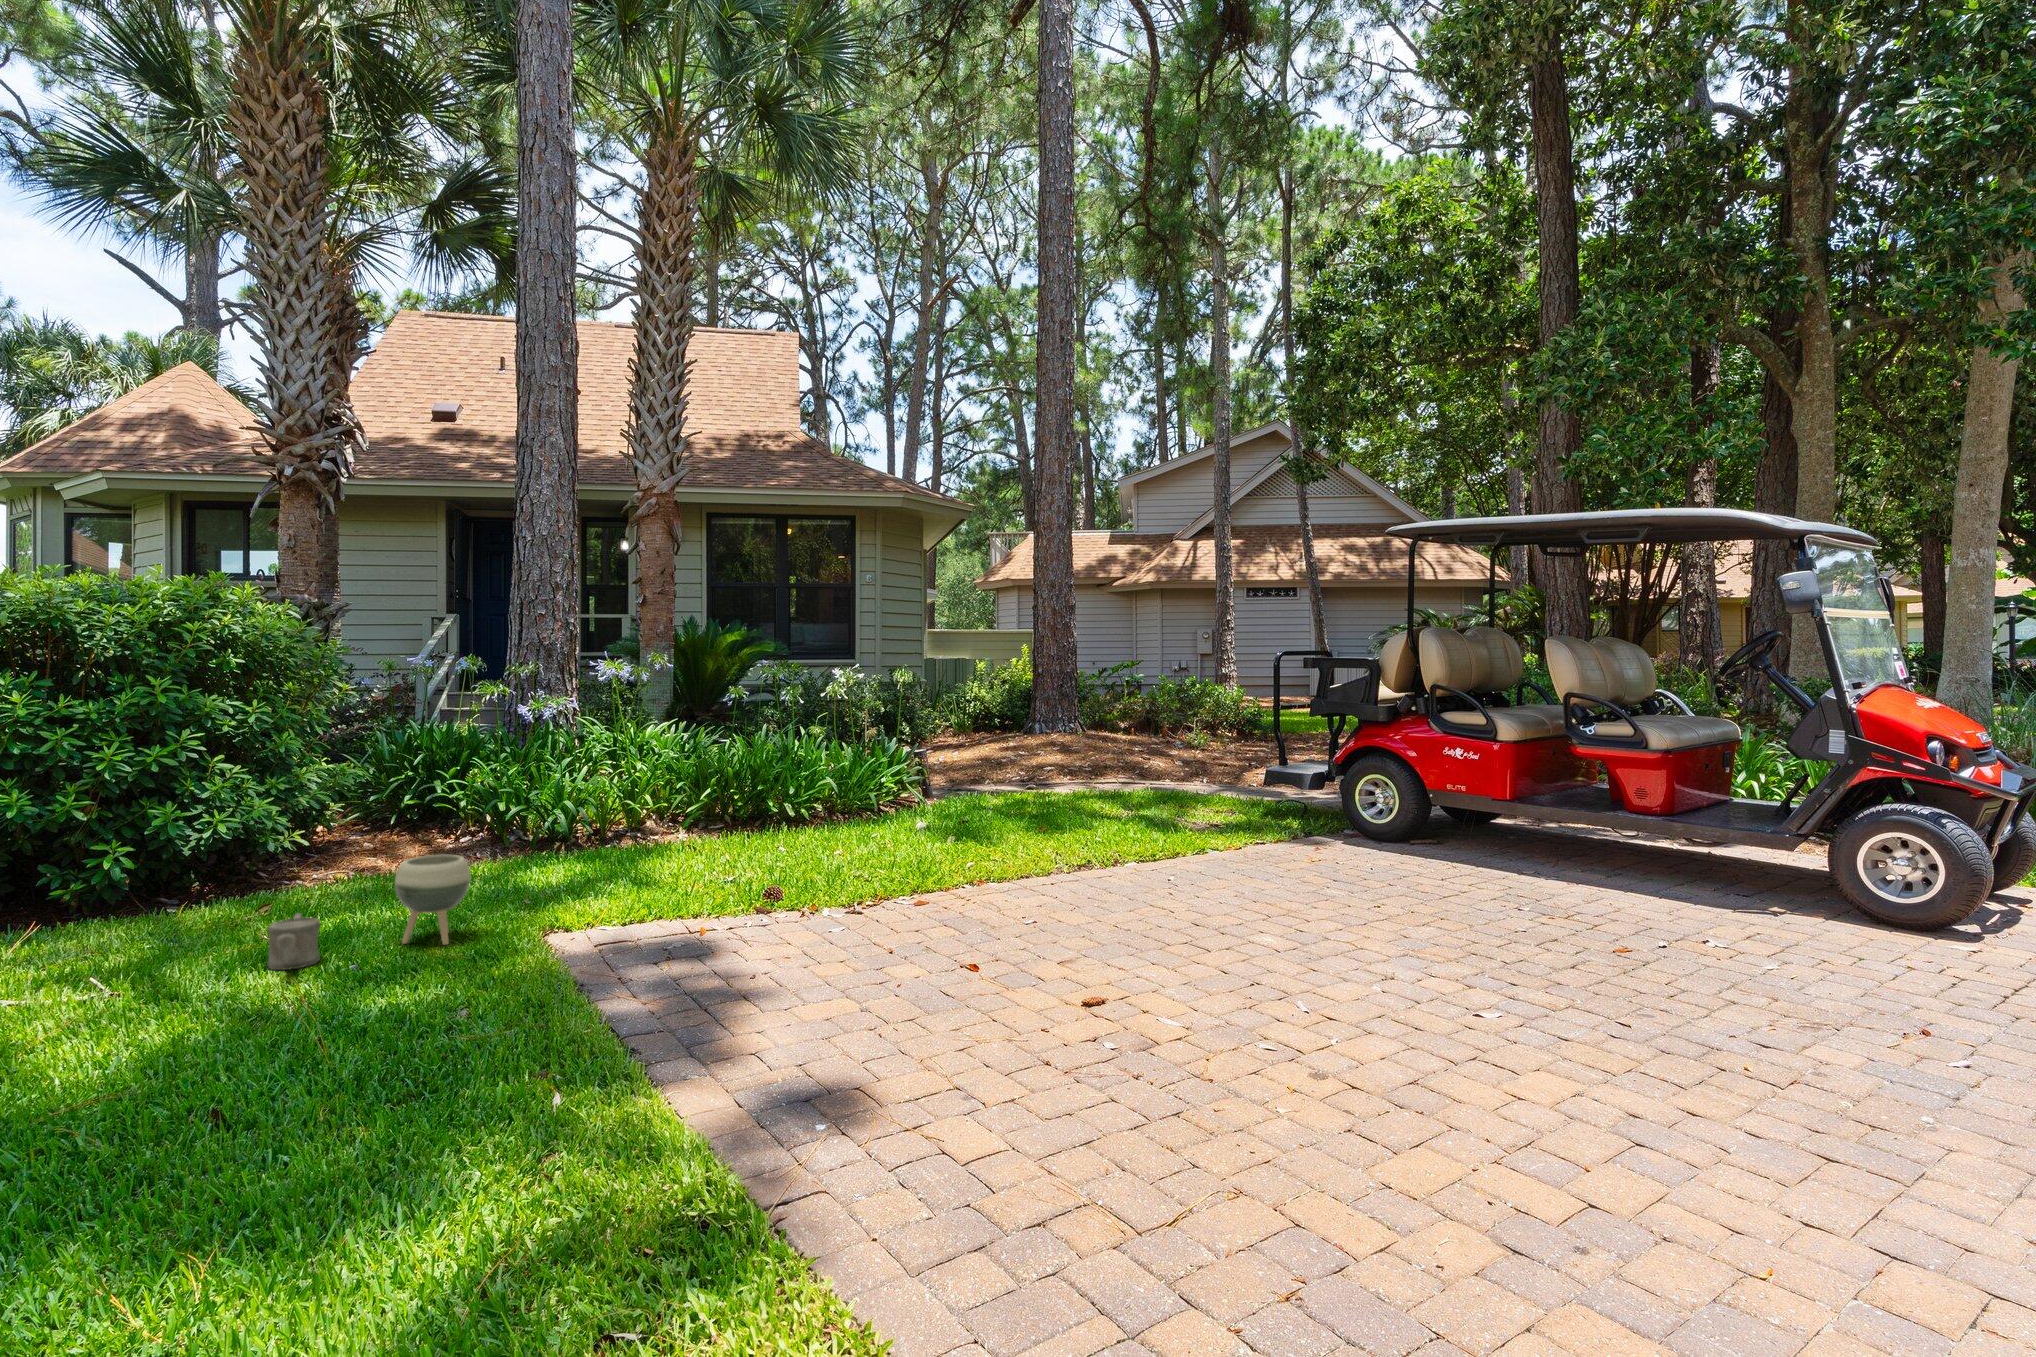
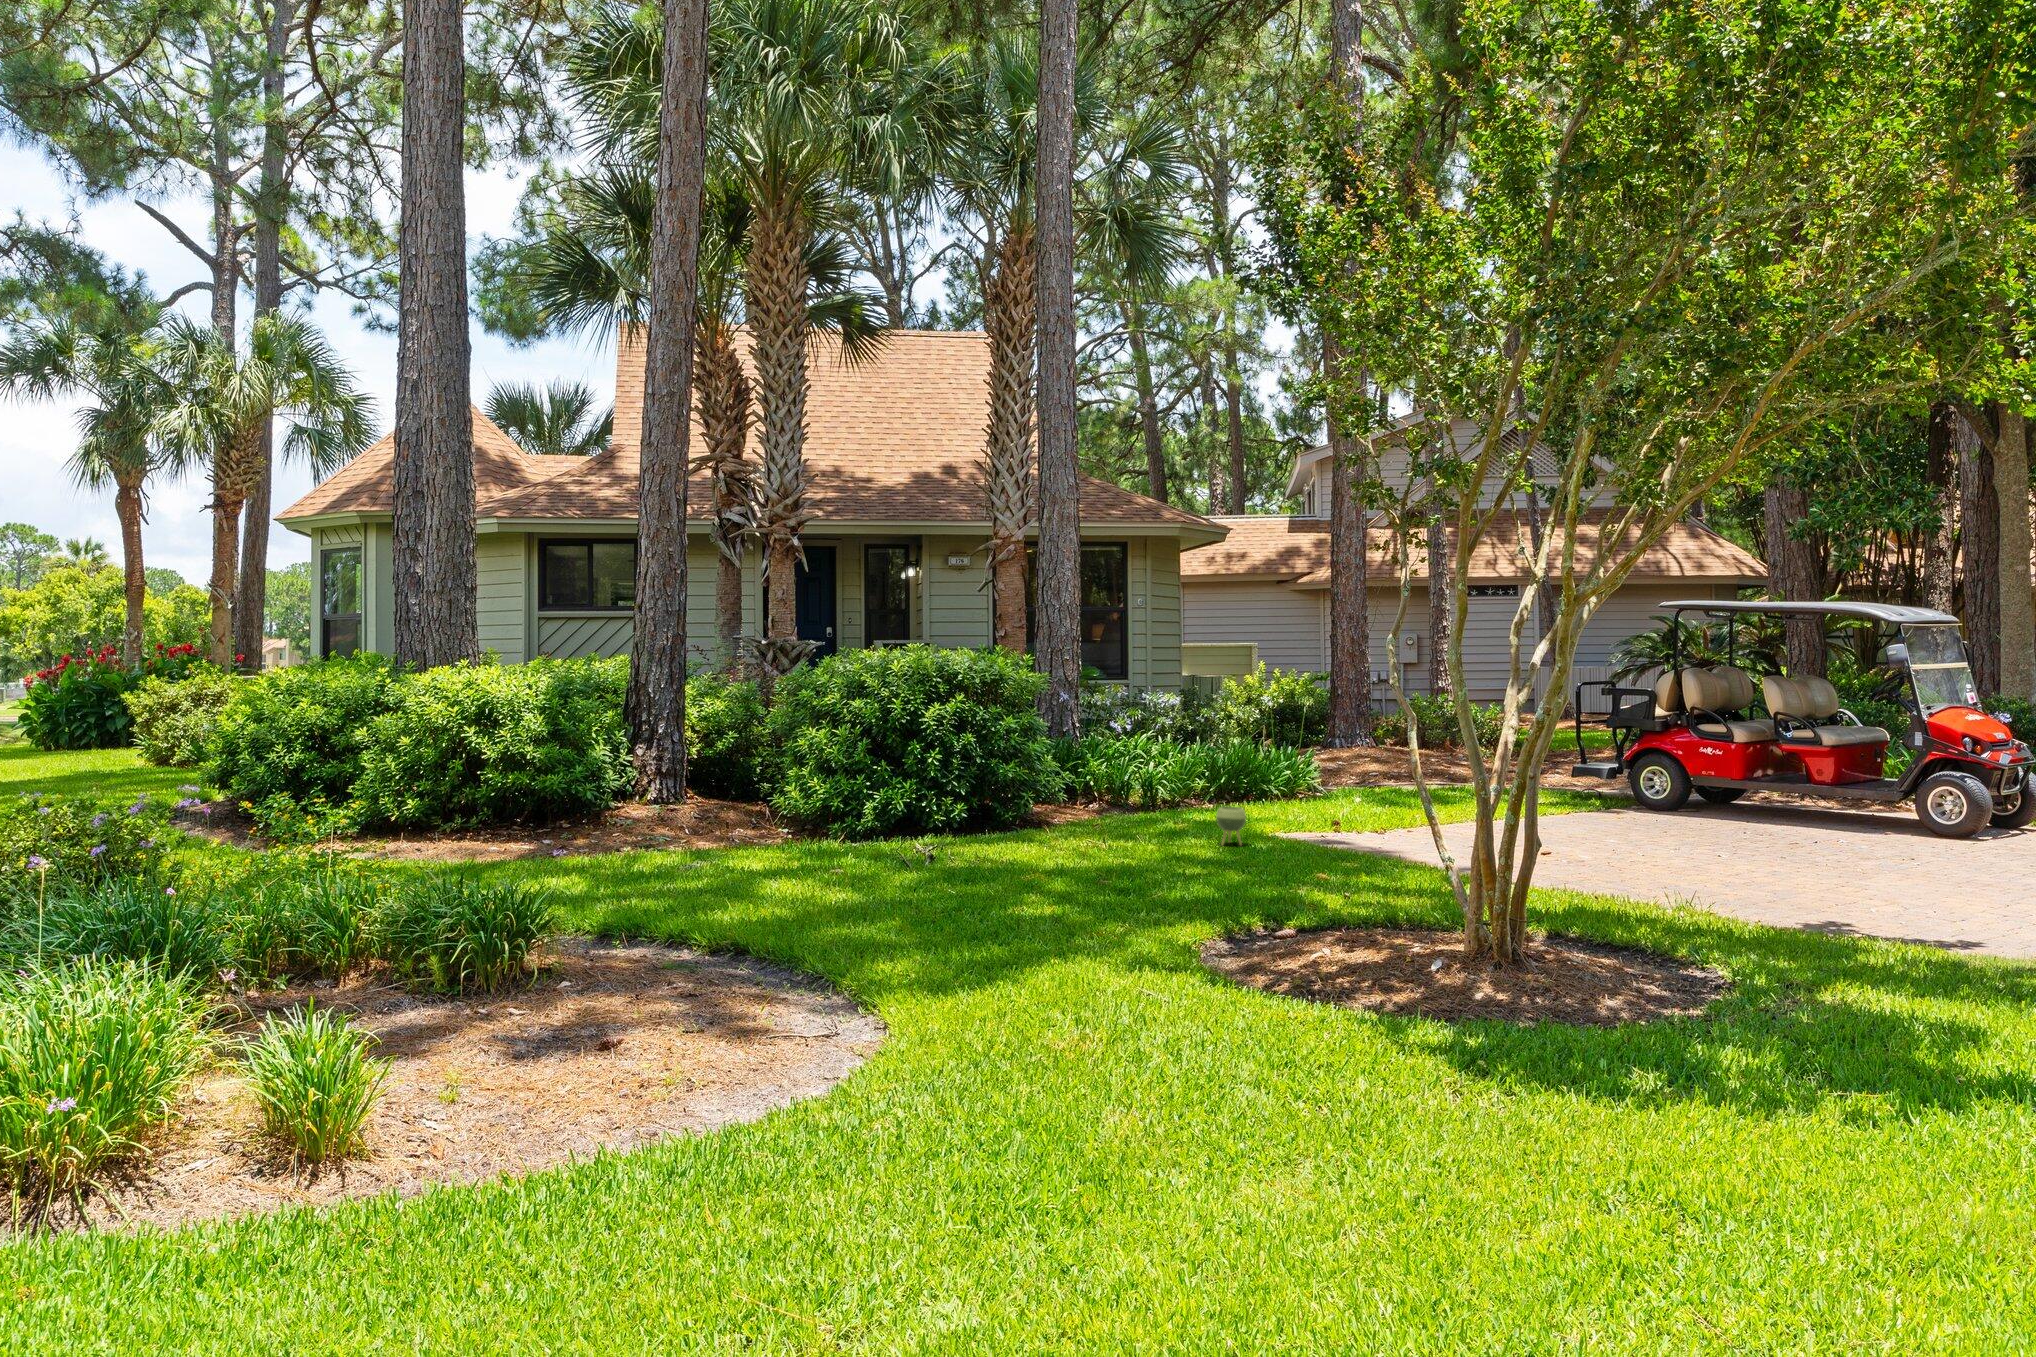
watering can: present [267,913,321,970] -> none [1186,831,1218,851]

